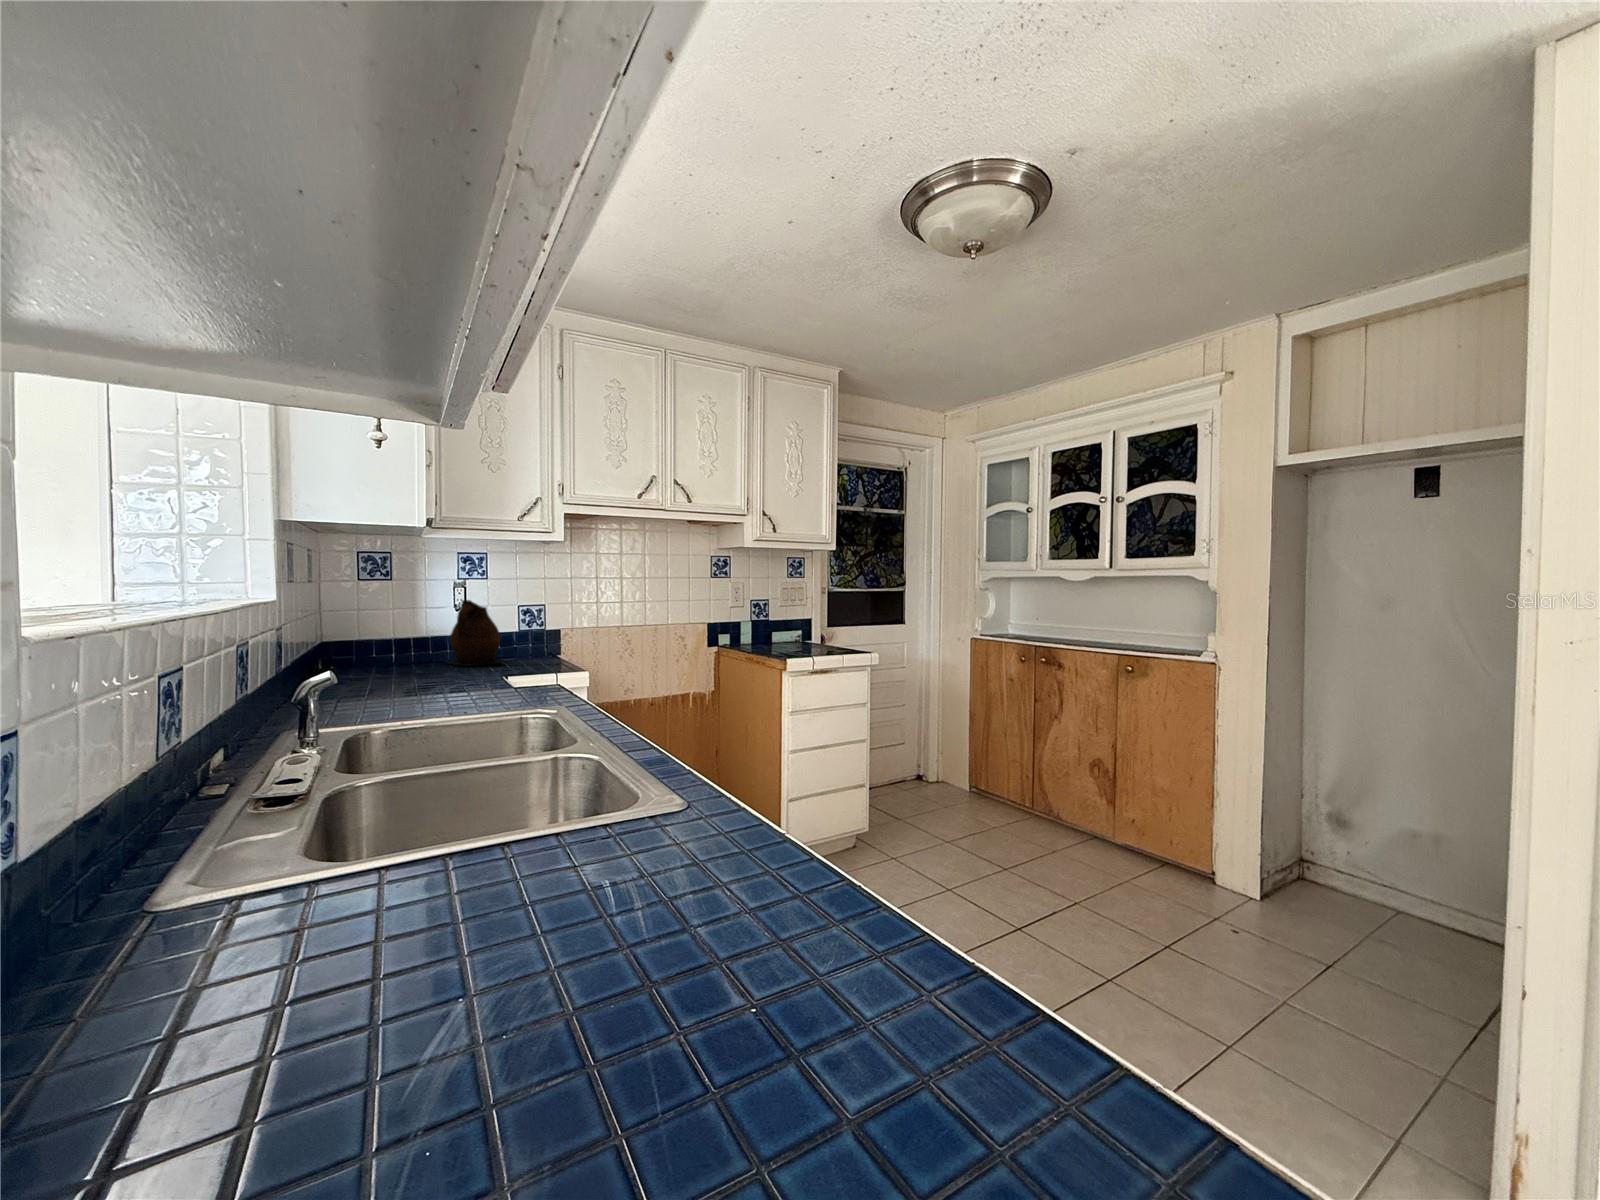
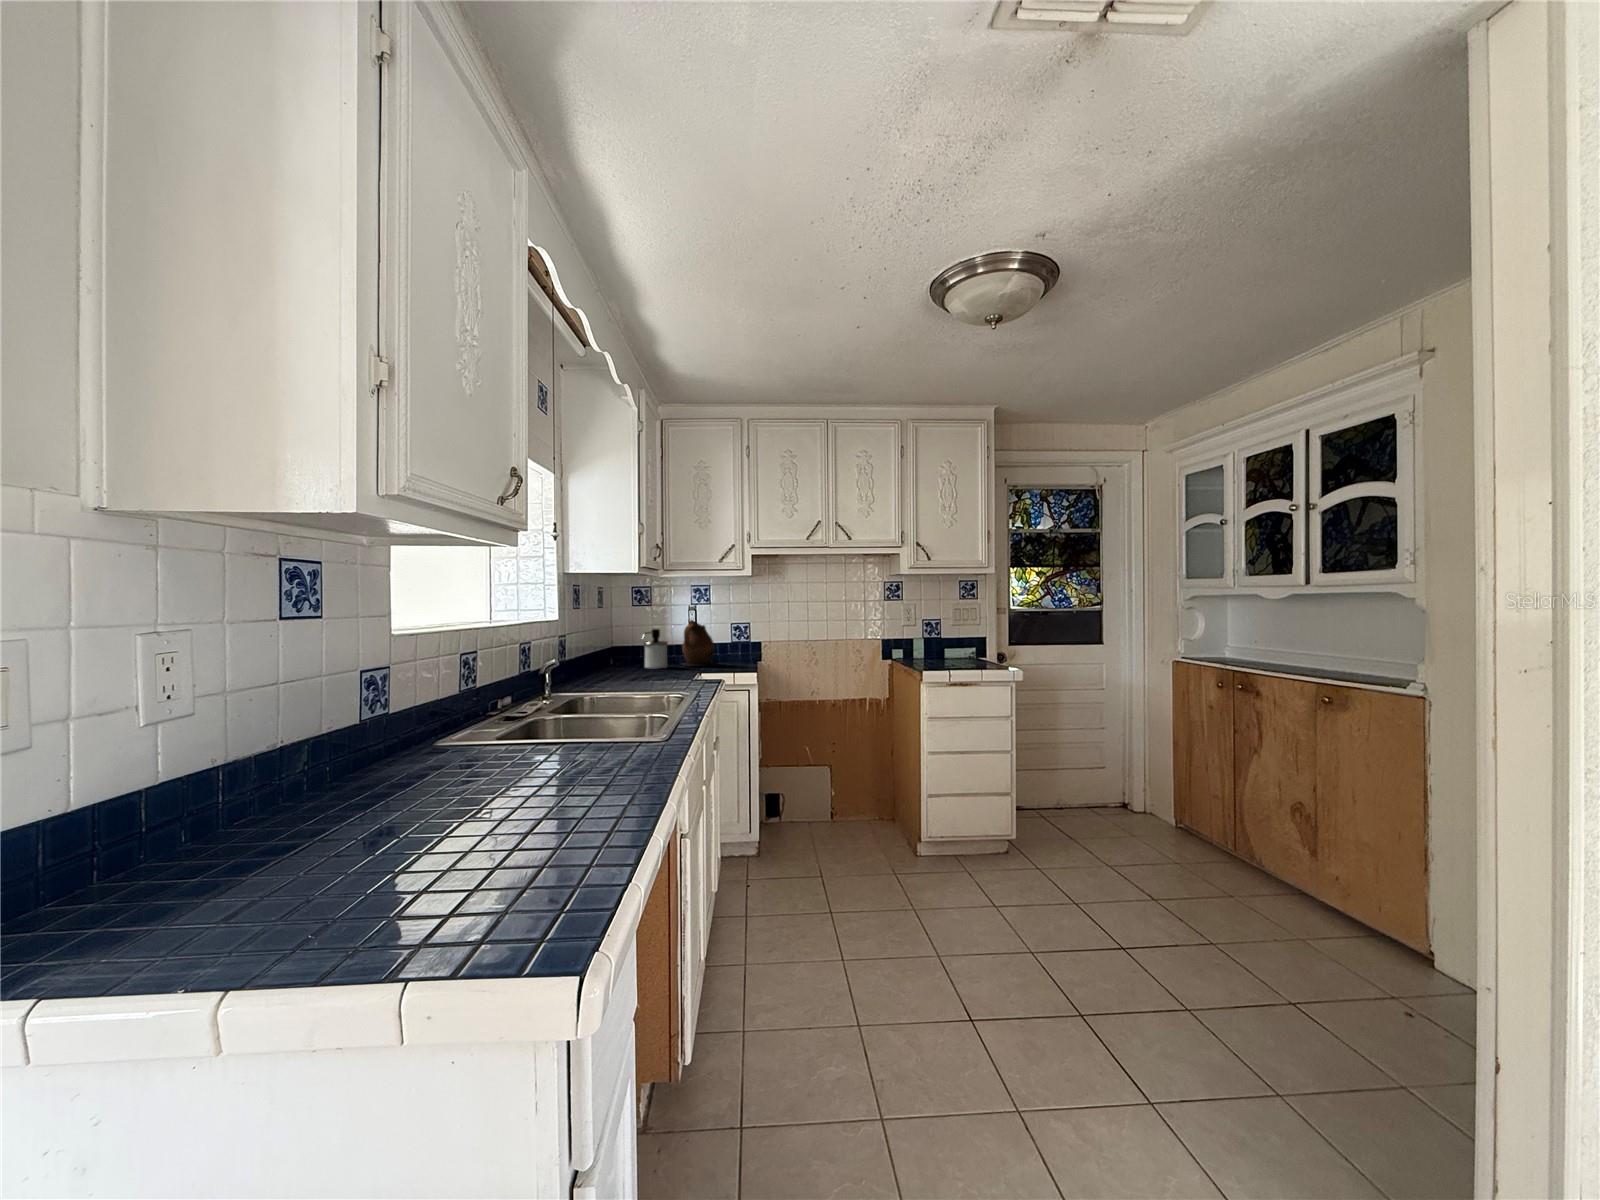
soap dispenser: none [395,613,436,672] -> present [642,629,668,668]

